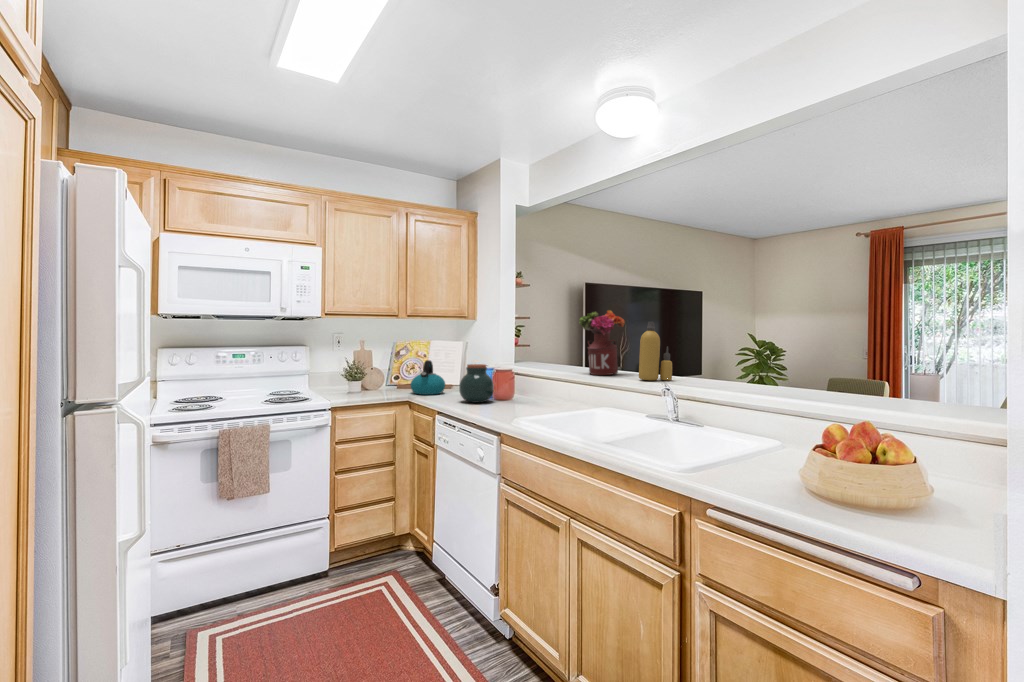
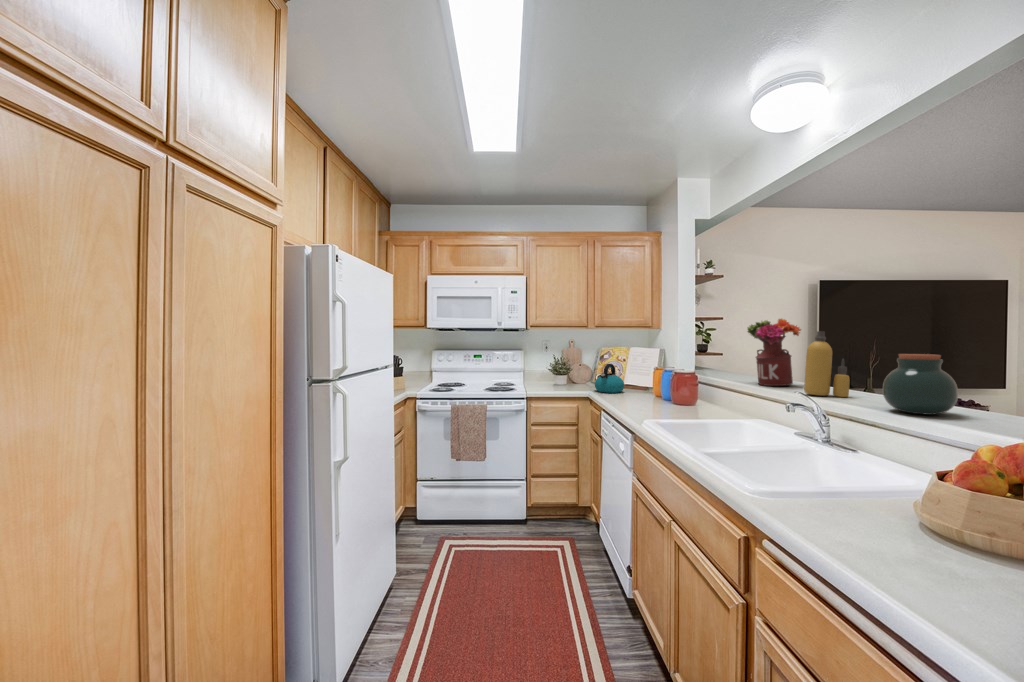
jar: present [459,364,494,403] -> present [883,354,958,415]

